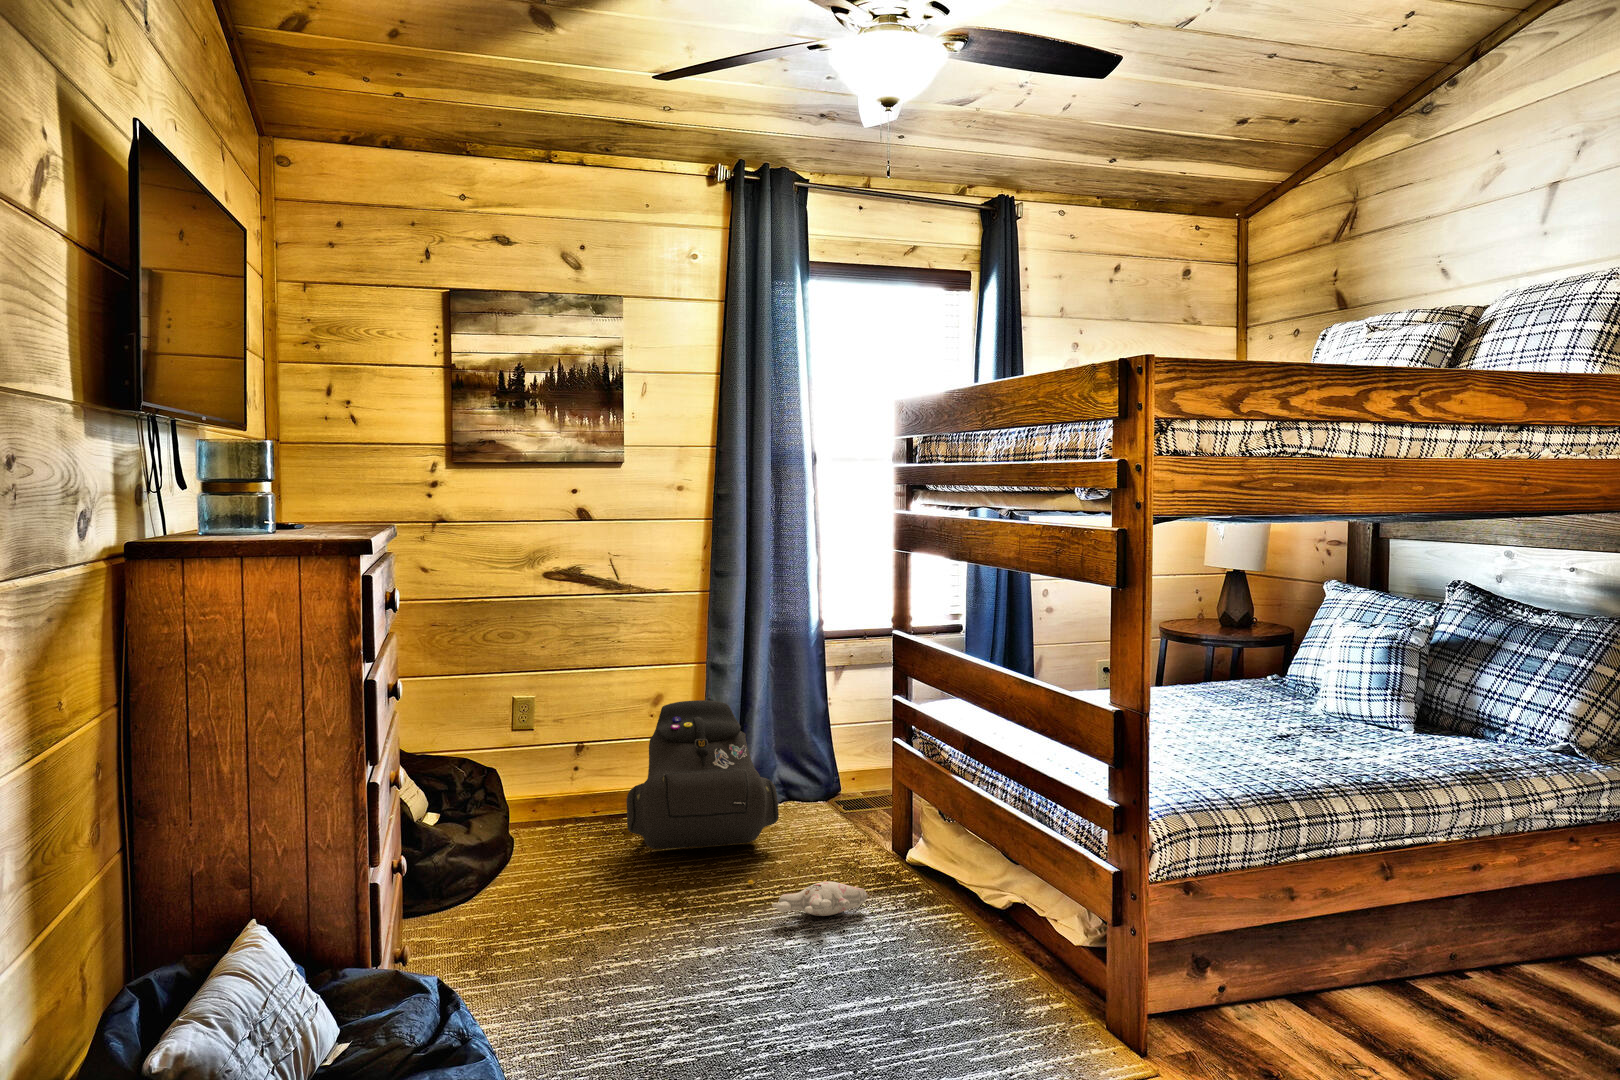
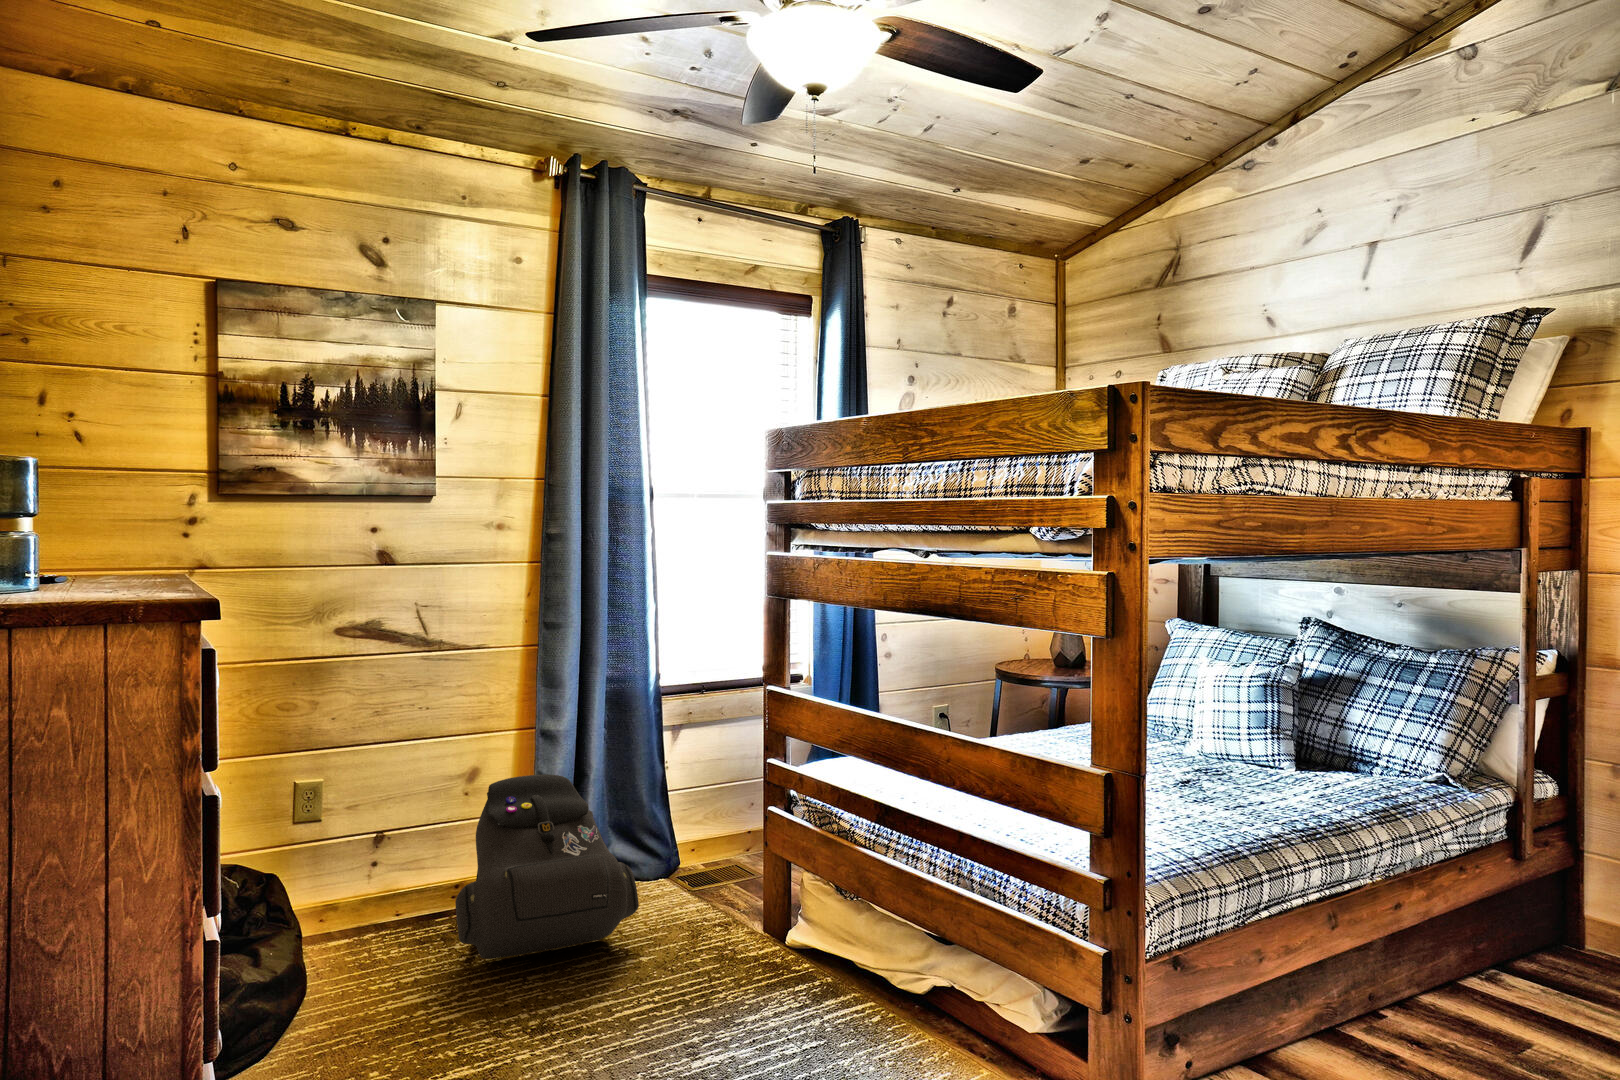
plush toy: present [748,880,868,916] -> none [620,983,772,1027]

